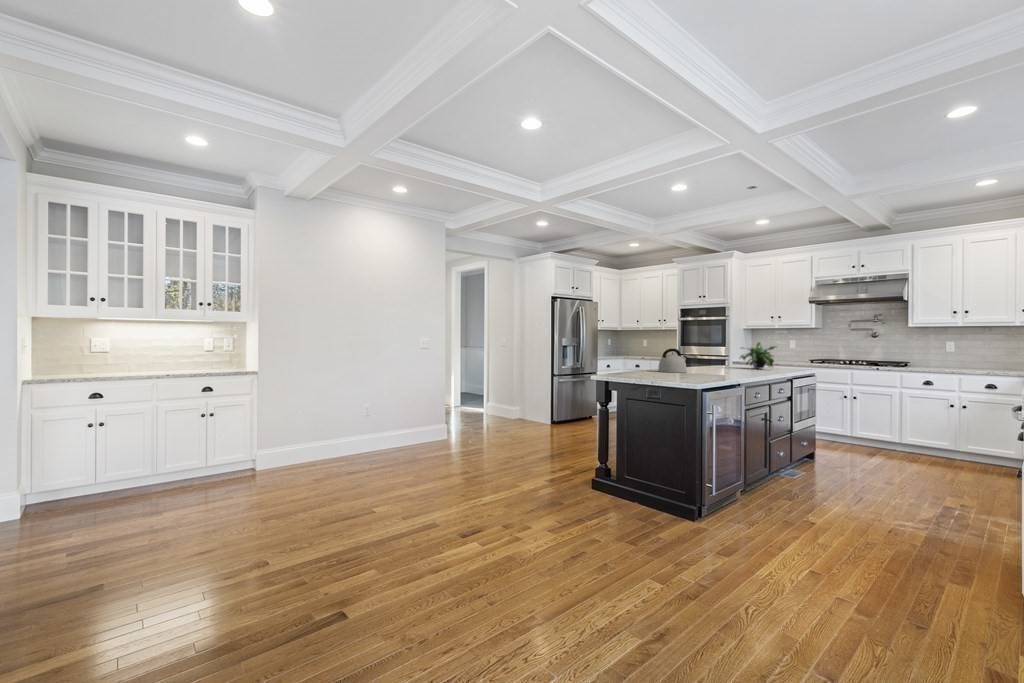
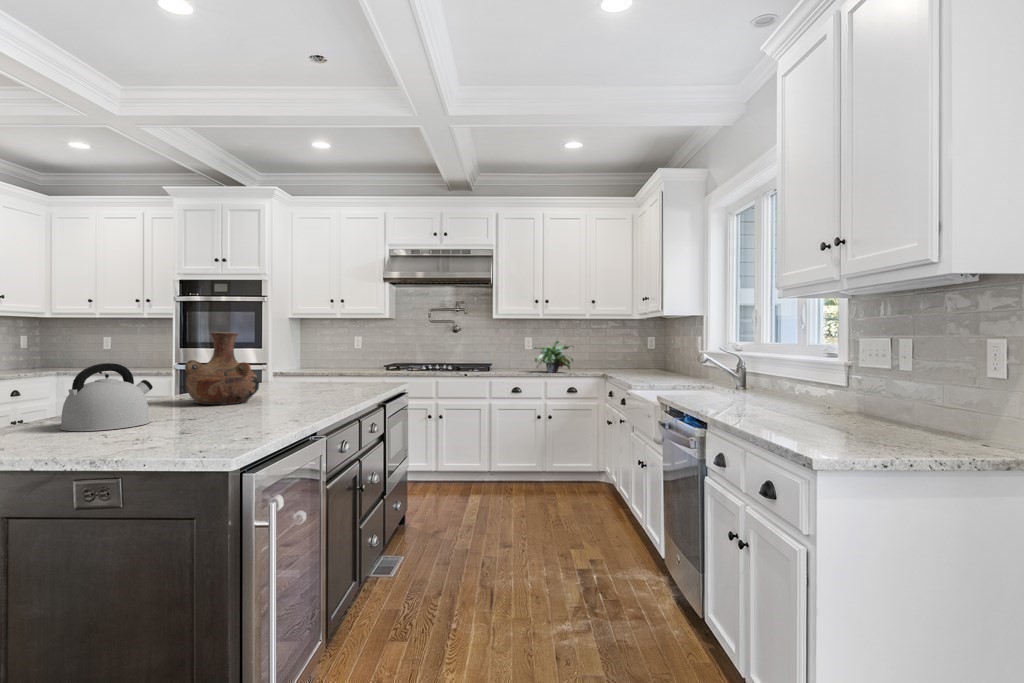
vase: none [695,337,728,370] -> present [185,332,259,405]
potted plant: present [740,342,775,369] -> present [534,341,573,372]

